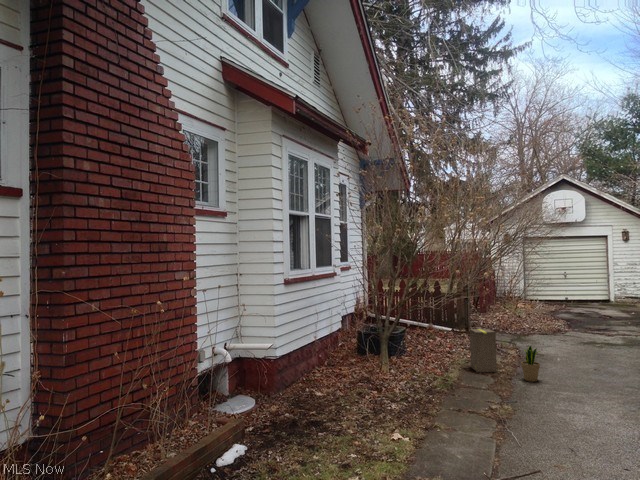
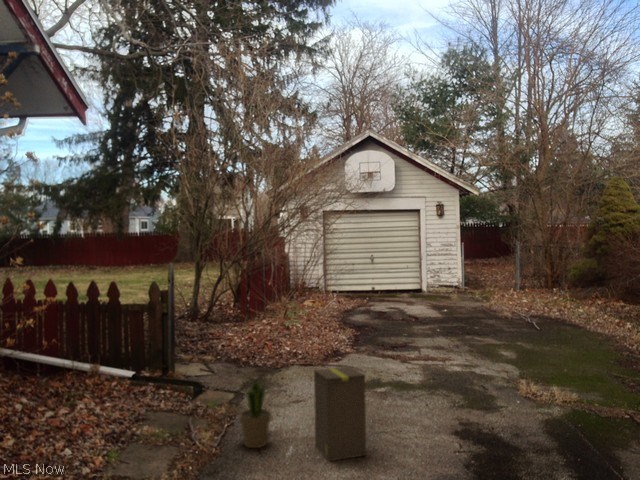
cardboard box: present [470,329,497,372] -> present [314,367,366,461]

